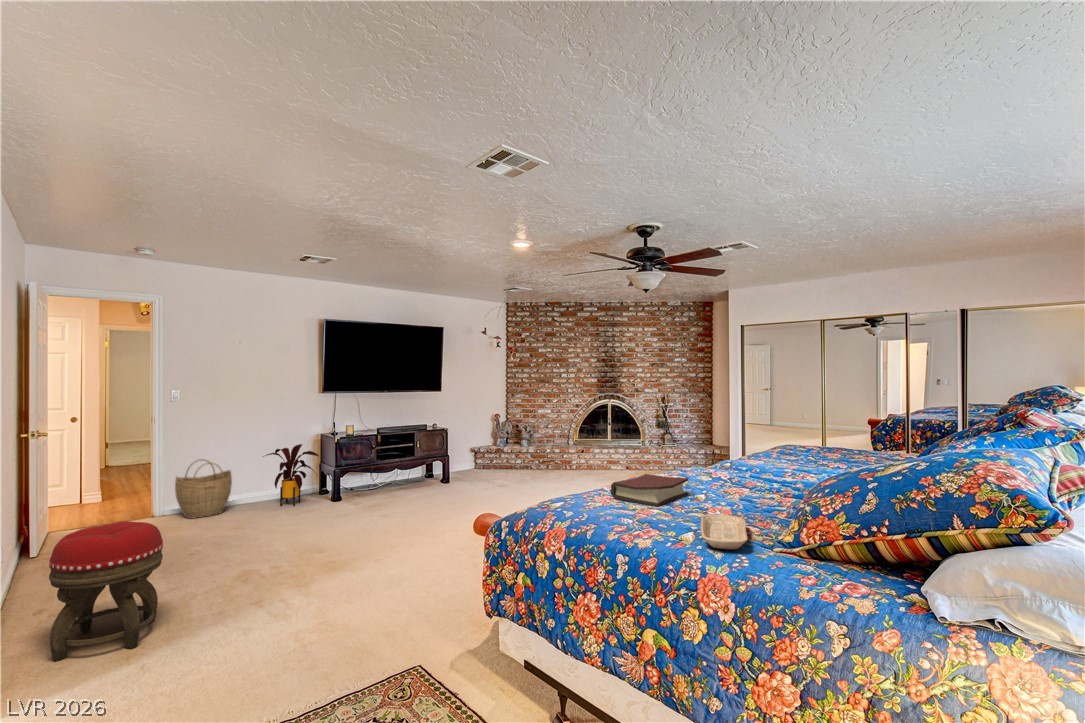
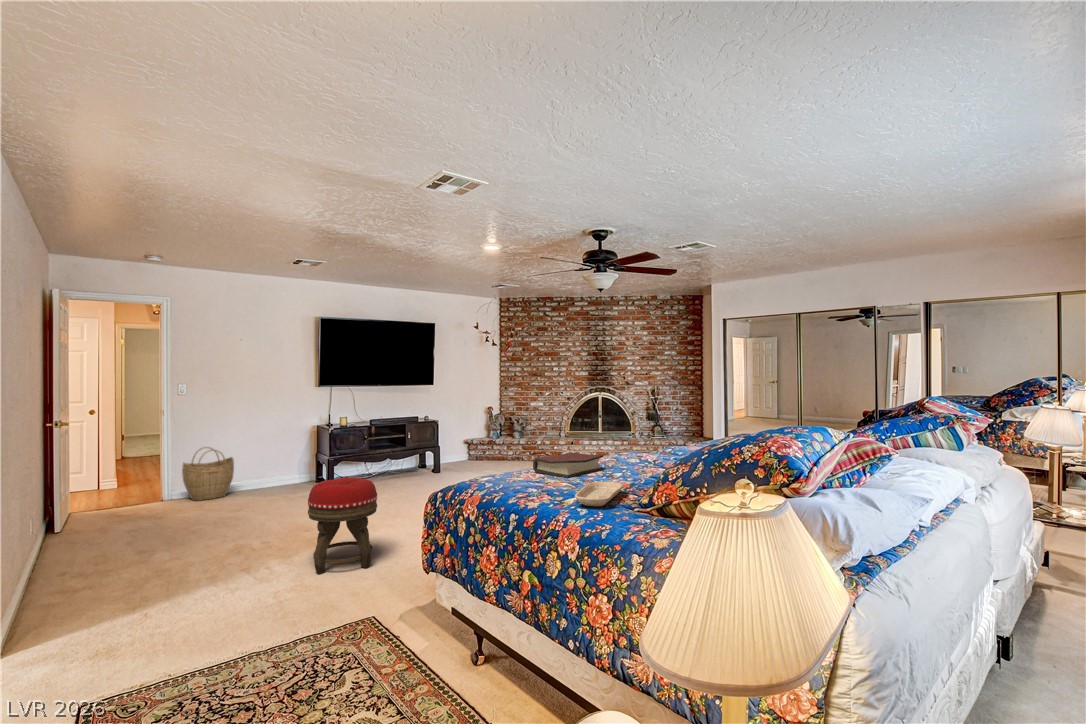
house plant: present [263,444,319,506] -> none [261,434,315,491]
footstool: present [49,521,163,661] -> present [308,477,377,574]

